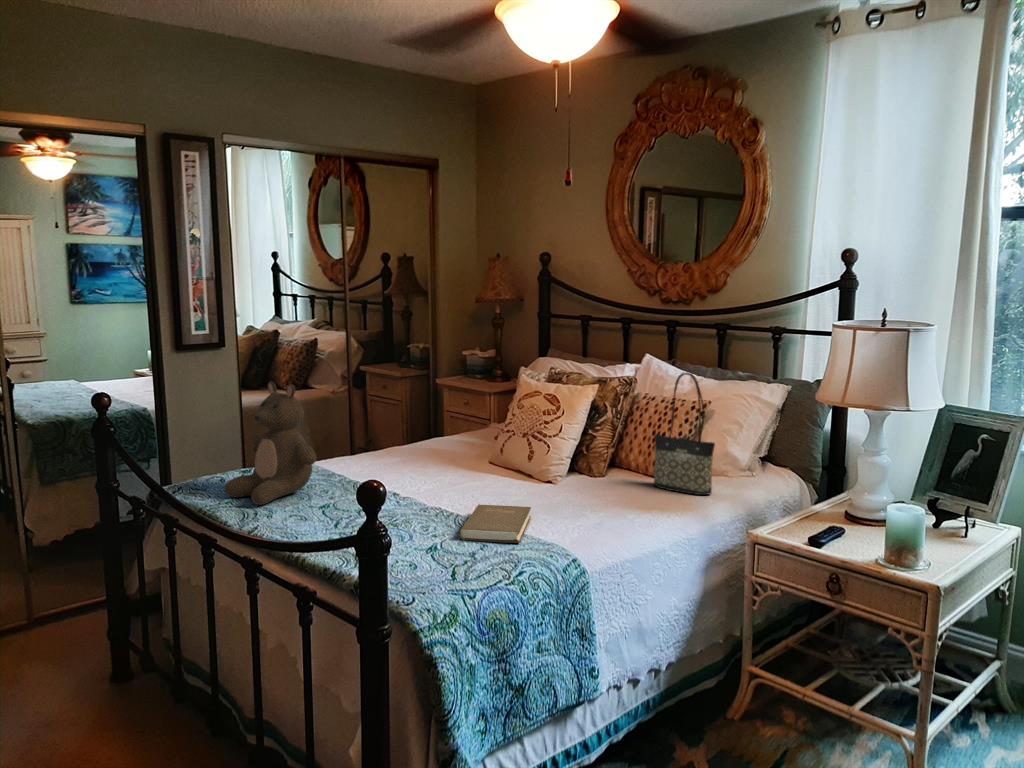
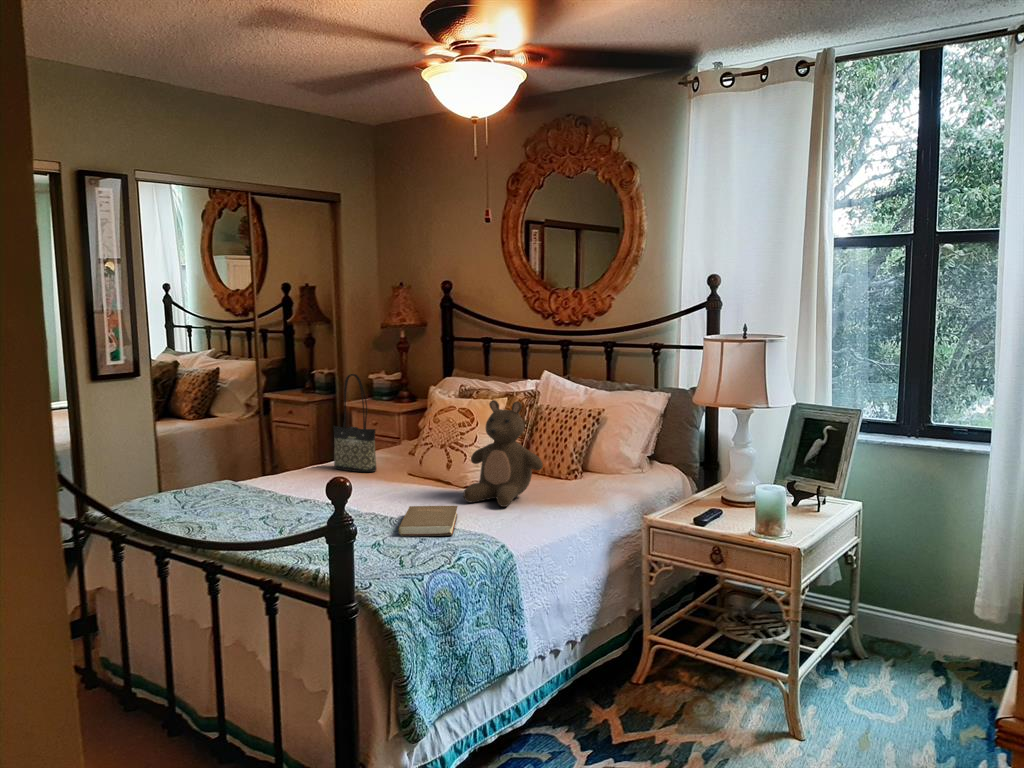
tote bag: present [654,373,715,495] -> present [333,374,377,472]
stuffed bear: present [224,381,316,505] -> present [463,400,543,507]

